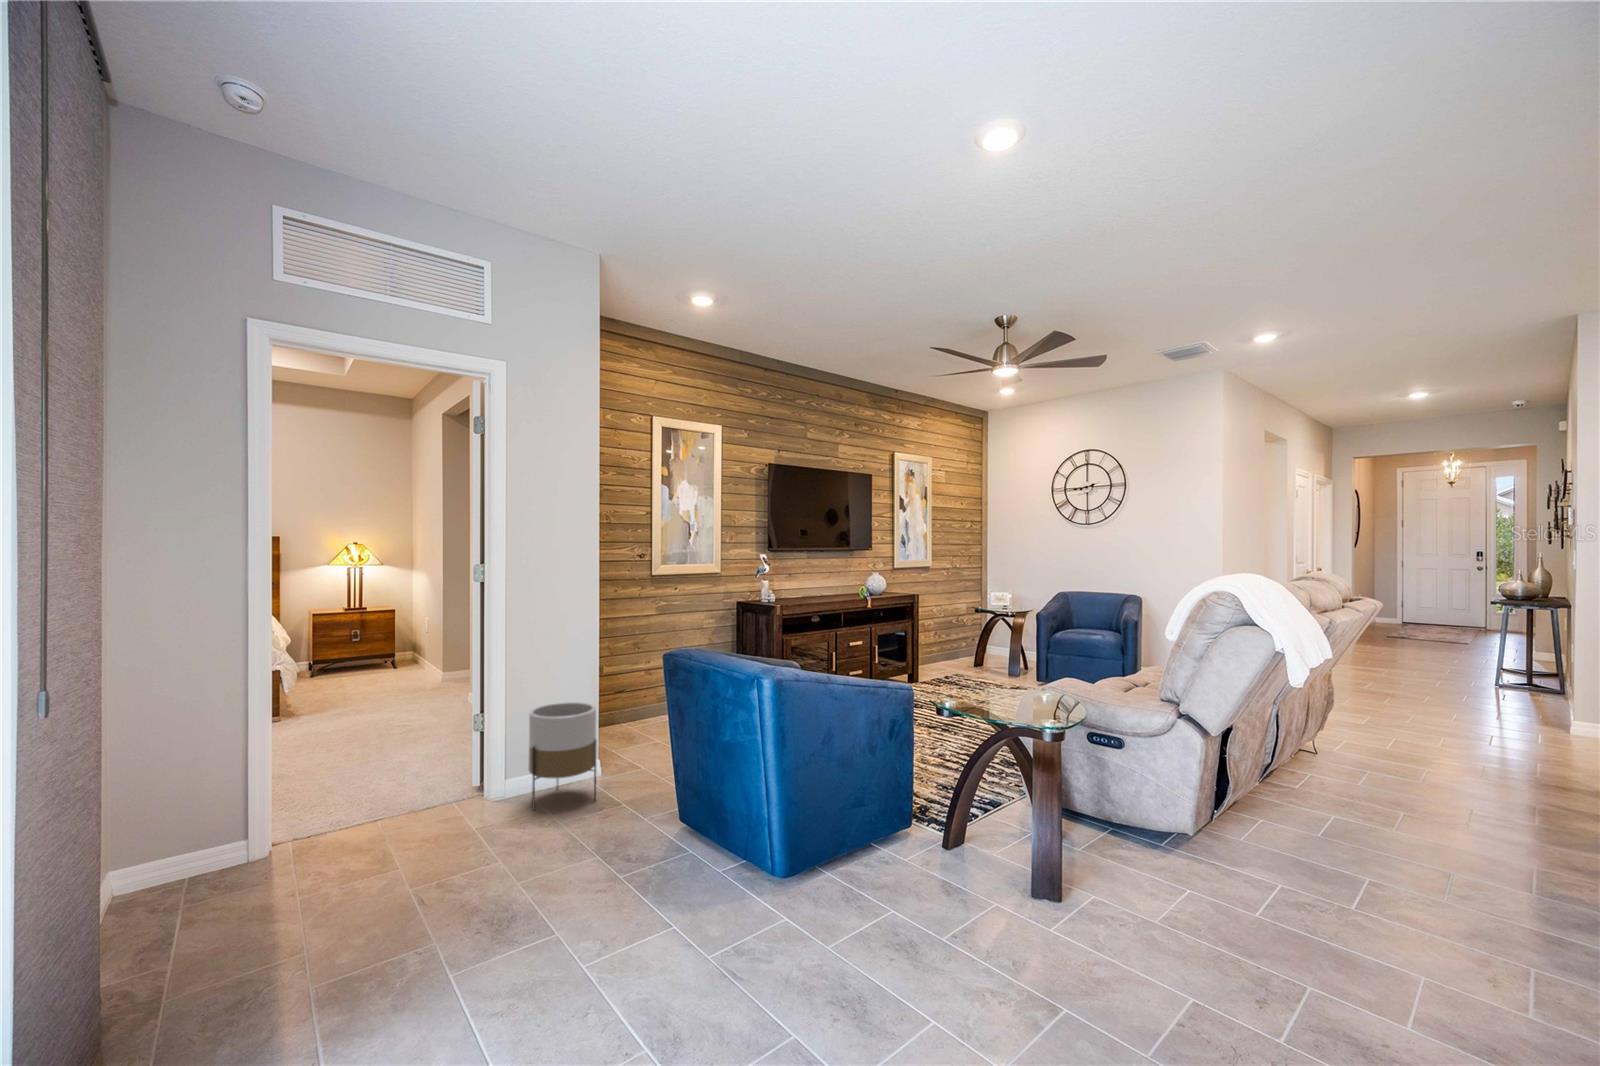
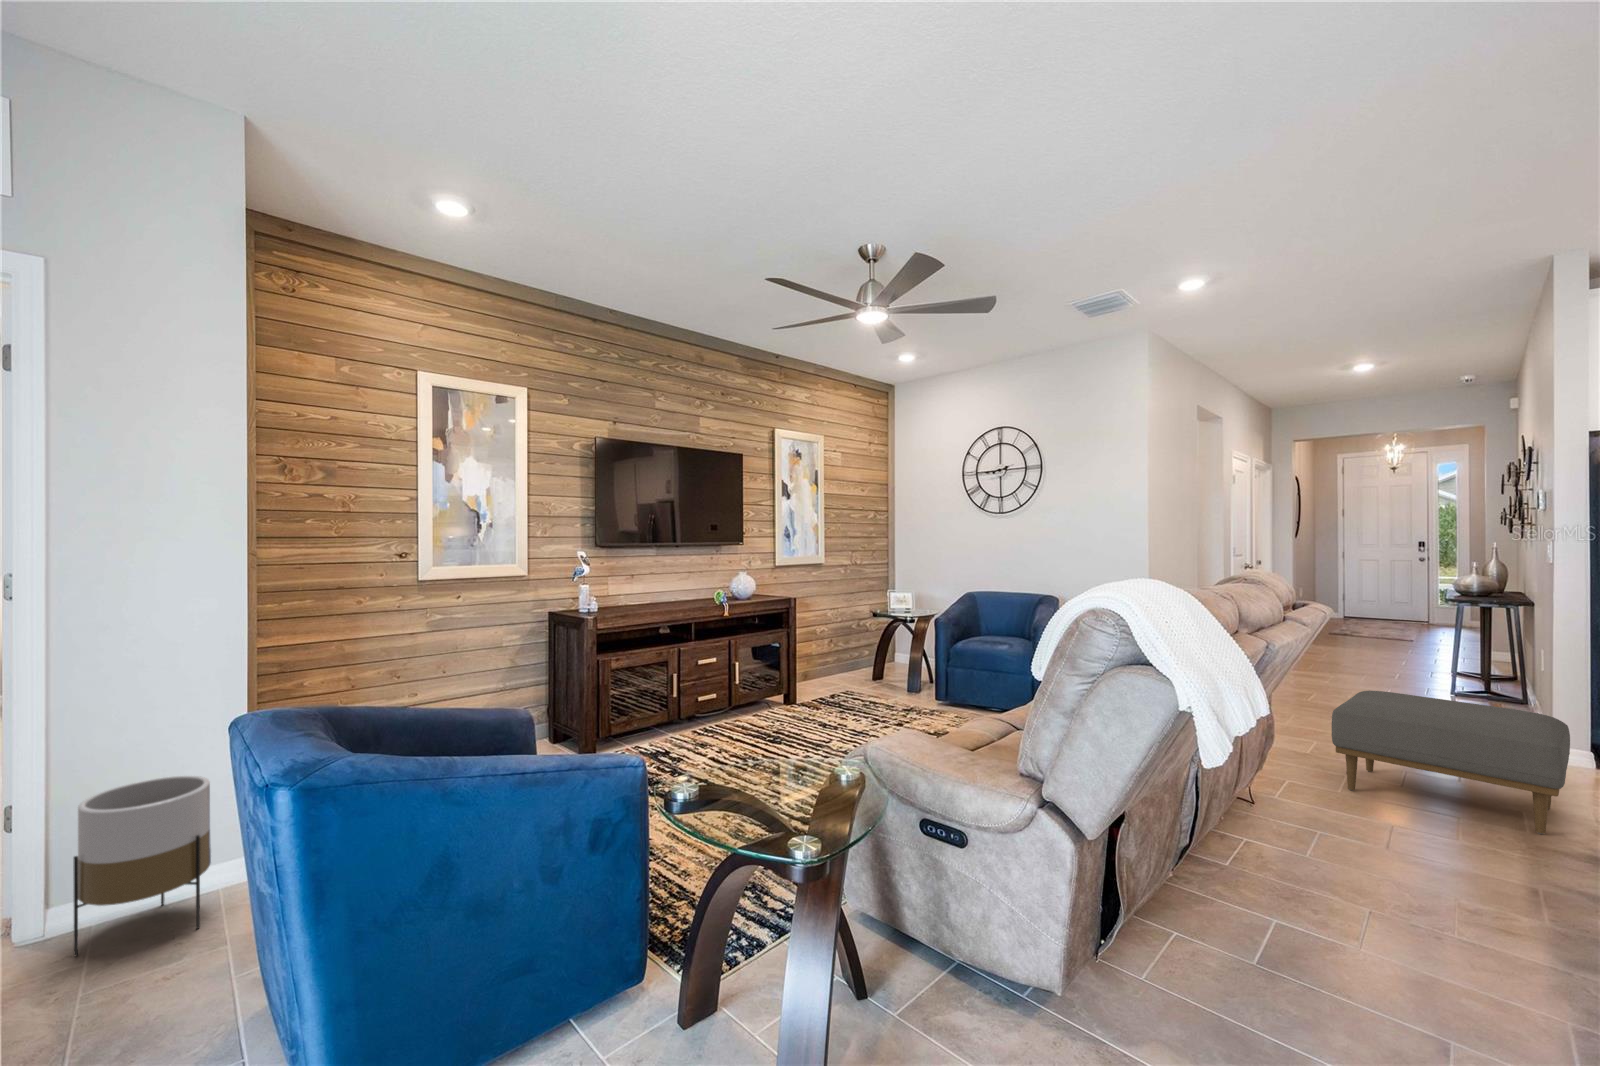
ottoman: none [1381,670,1575,775] -> present [1332,691,1570,834]

